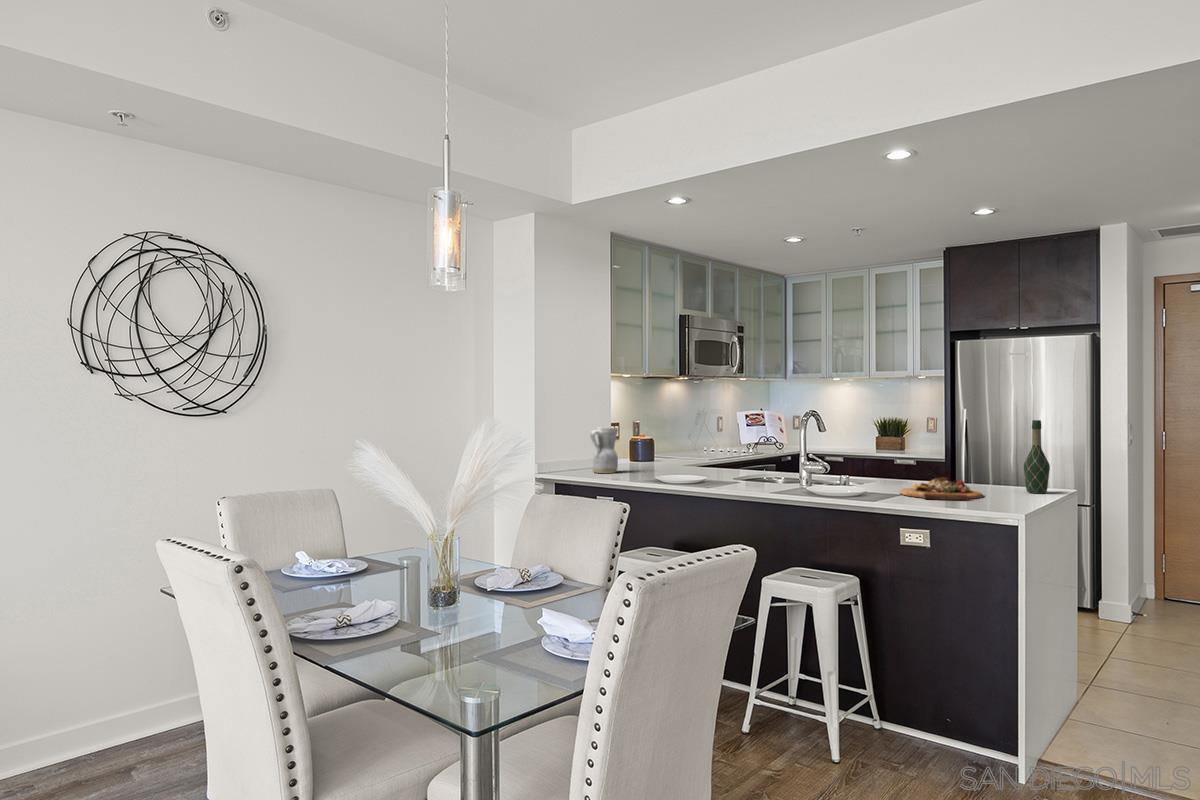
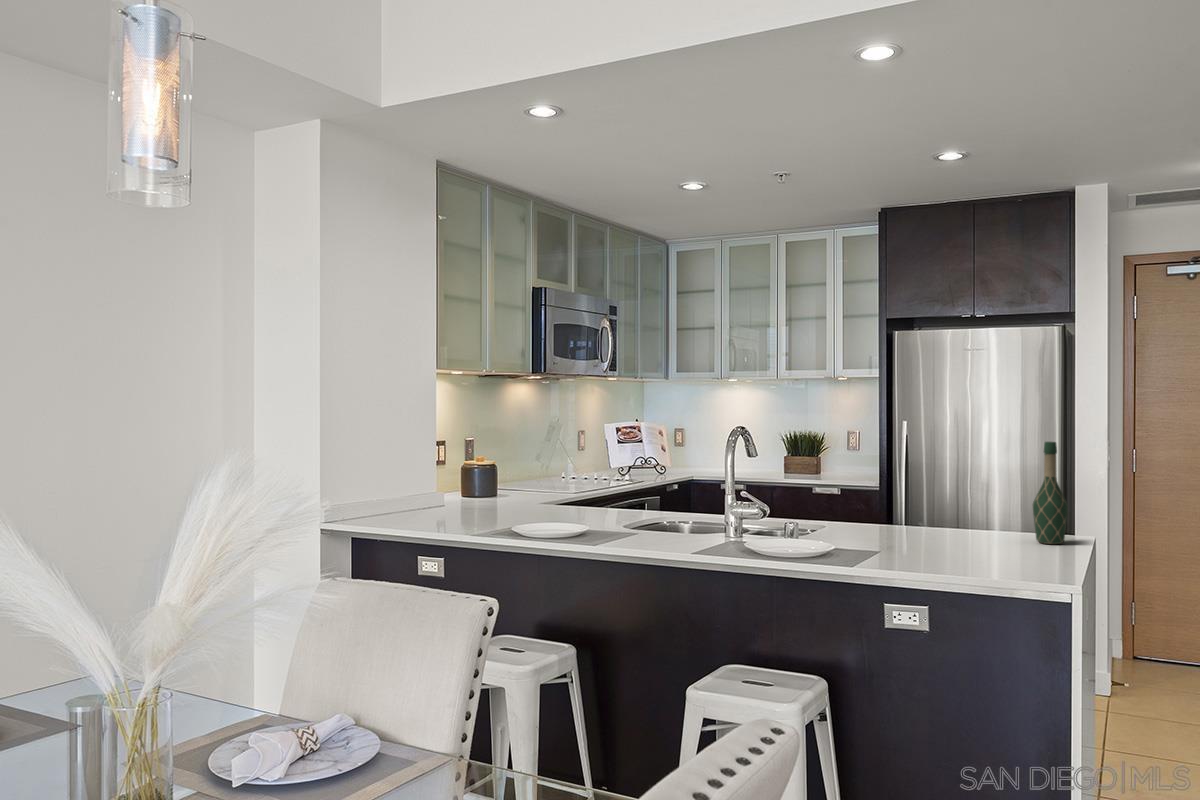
ceramic pitcher: present [590,427,618,473] -> none [406,451,448,521]
cutting board: present [900,478,983,500] -> none [872,525,990,561]

